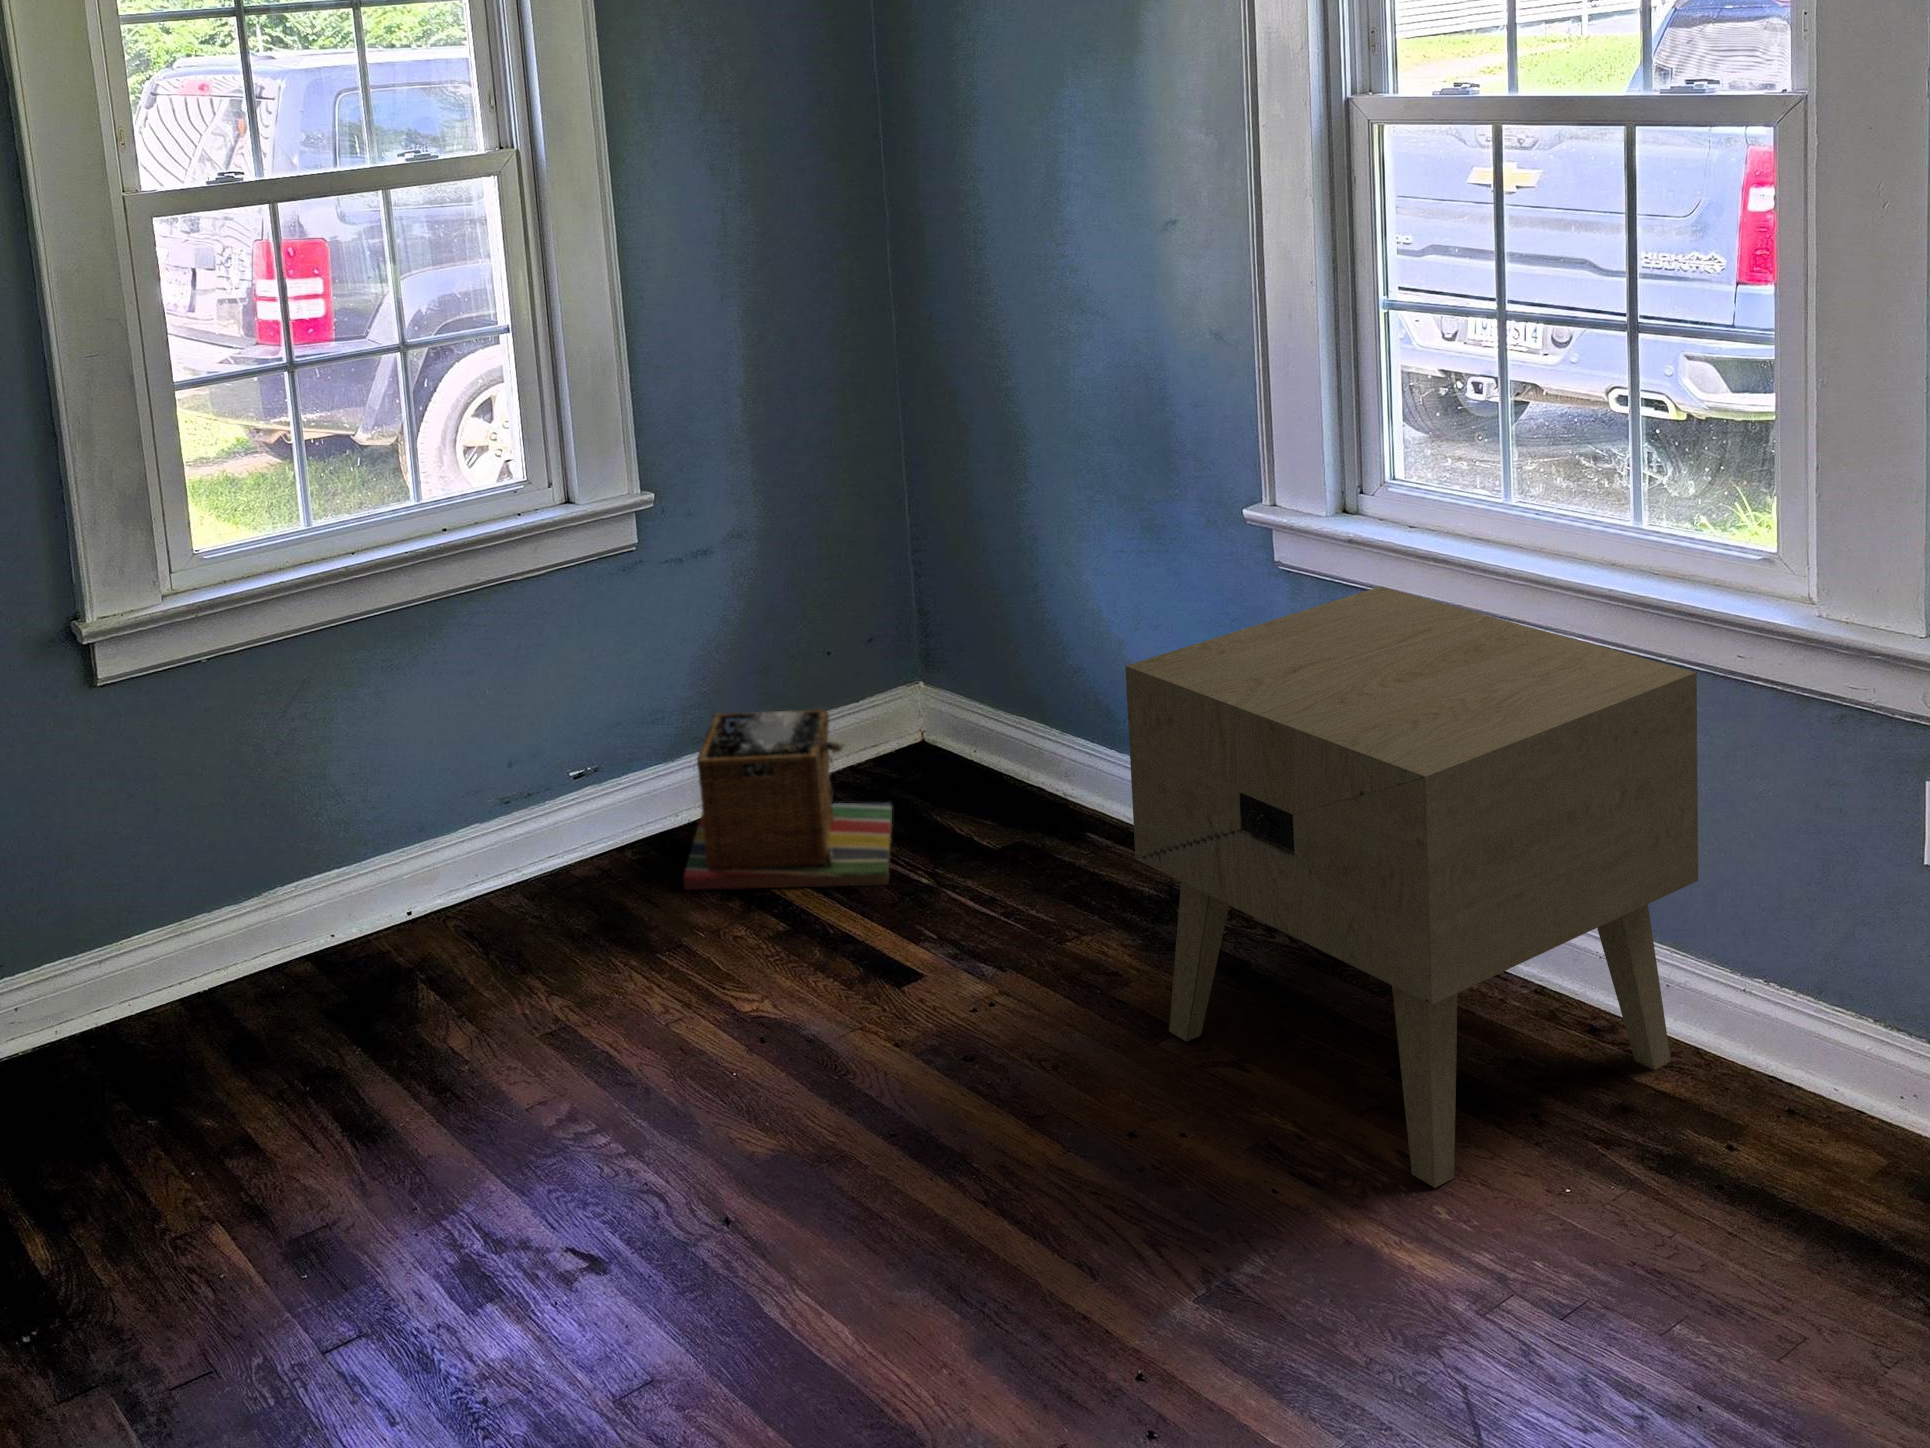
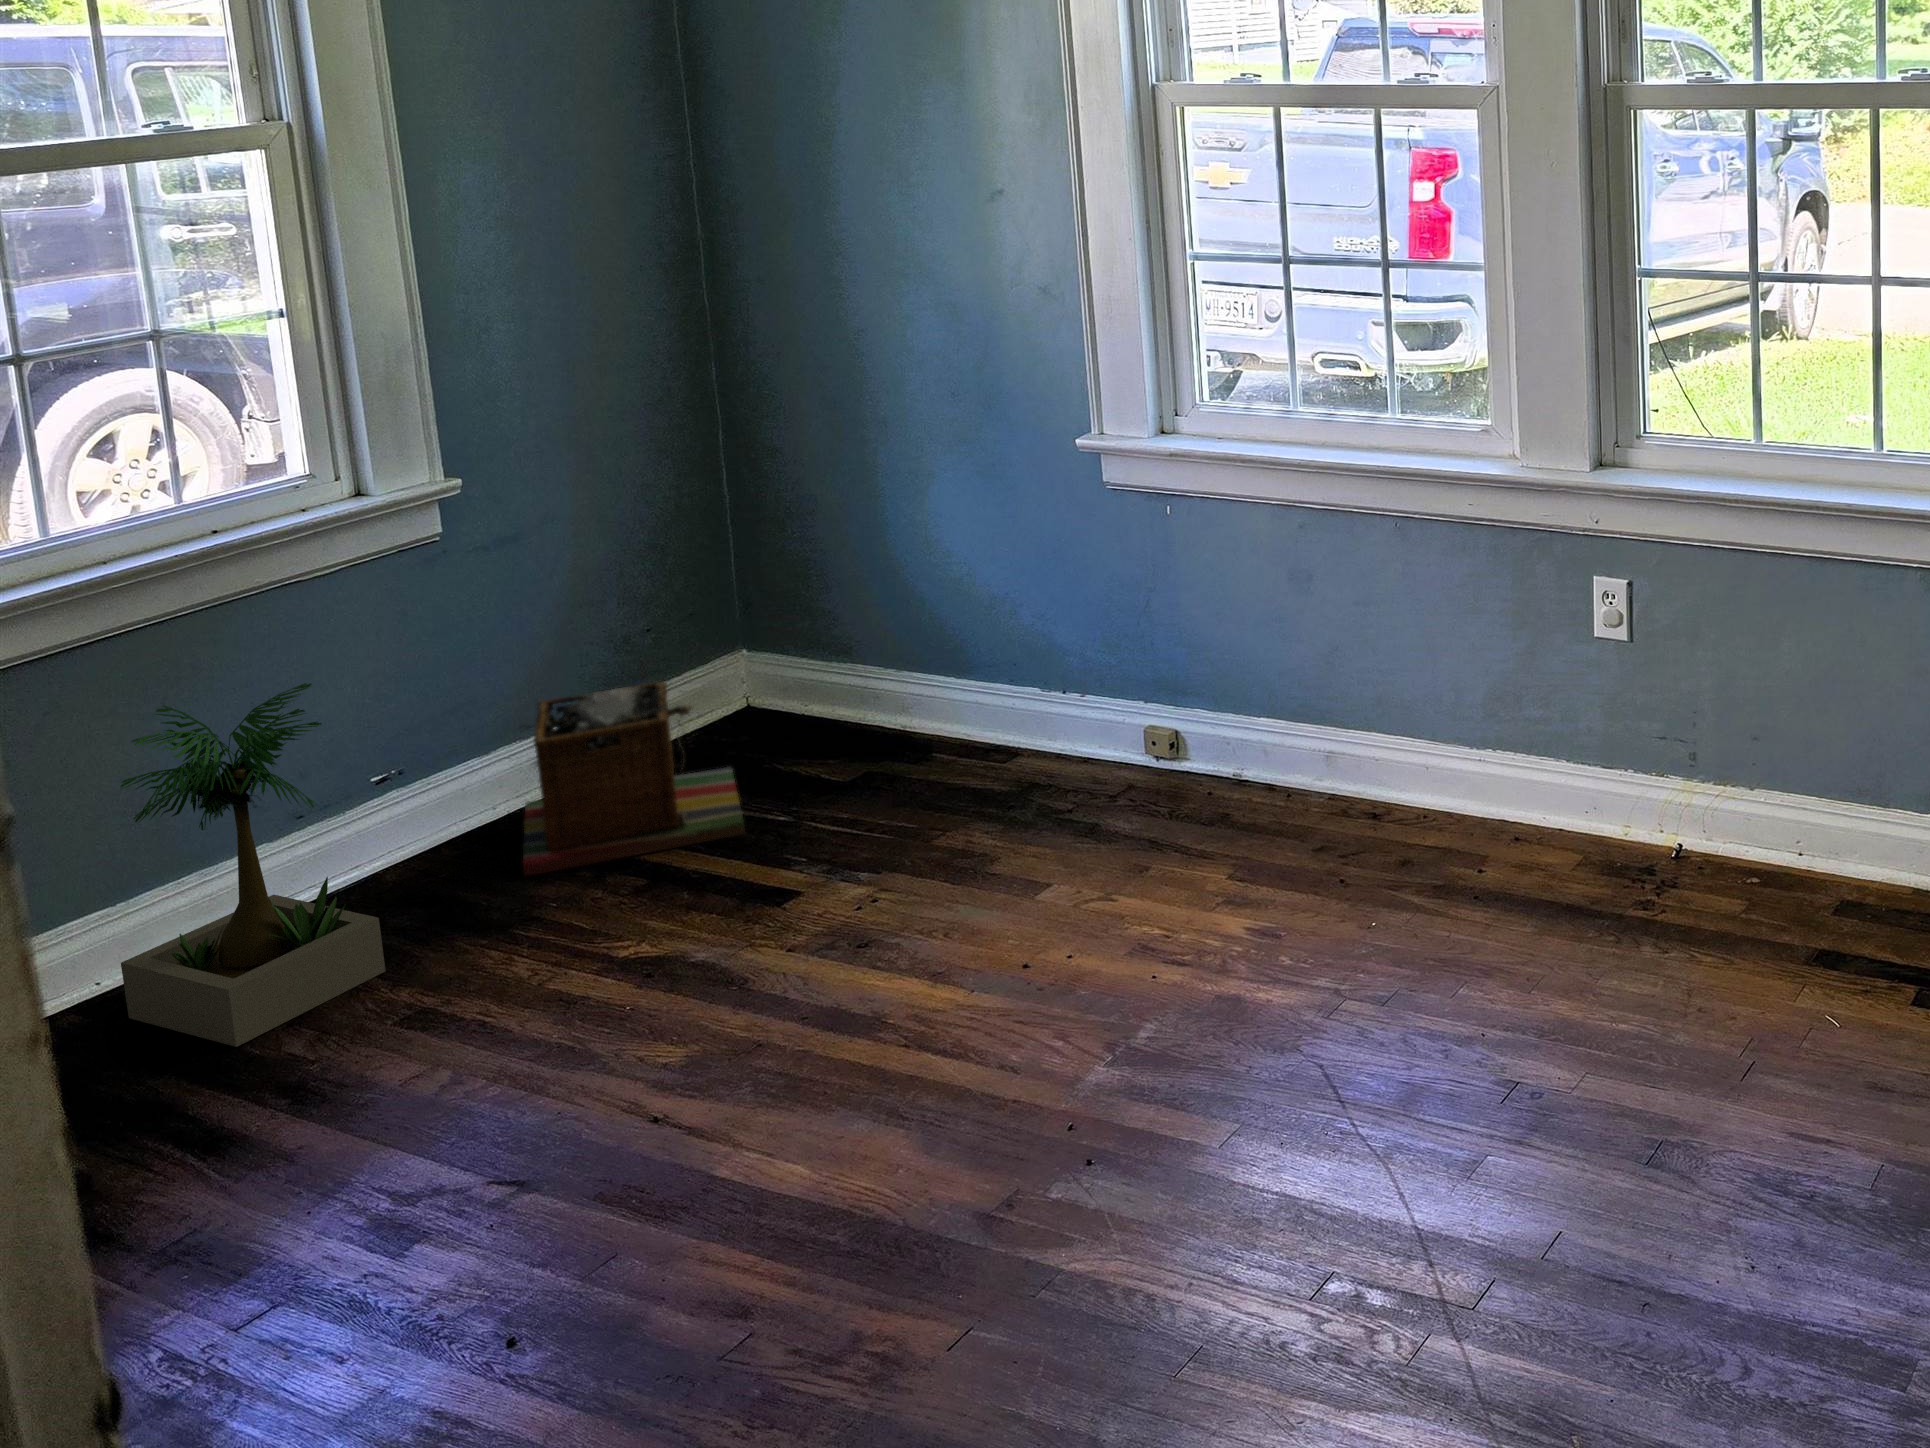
nightstand: present [1125,586,1698,1188] -> none [995,493,1444,946]
potted plant: none [326,682,548,1021] -> present [121,683,386,1047]

